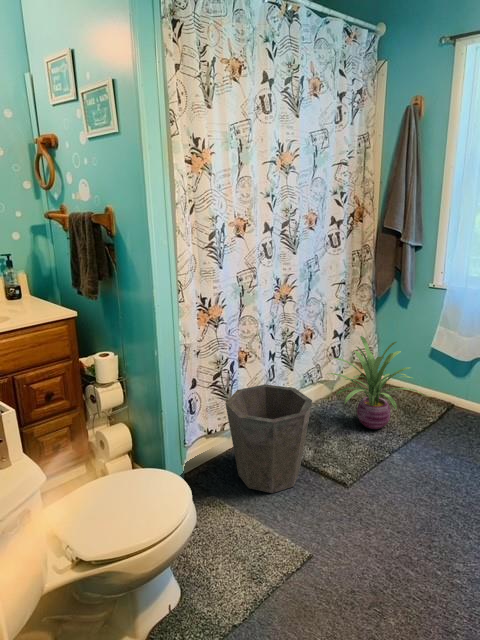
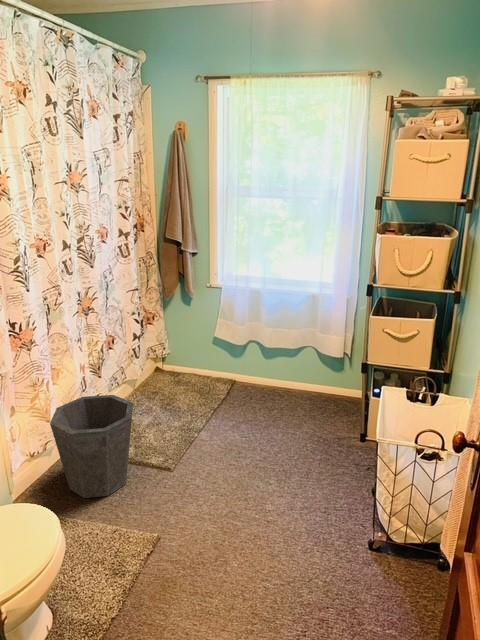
decorative plant: present [328,336,422,429] -> none [127,336,218,416]

